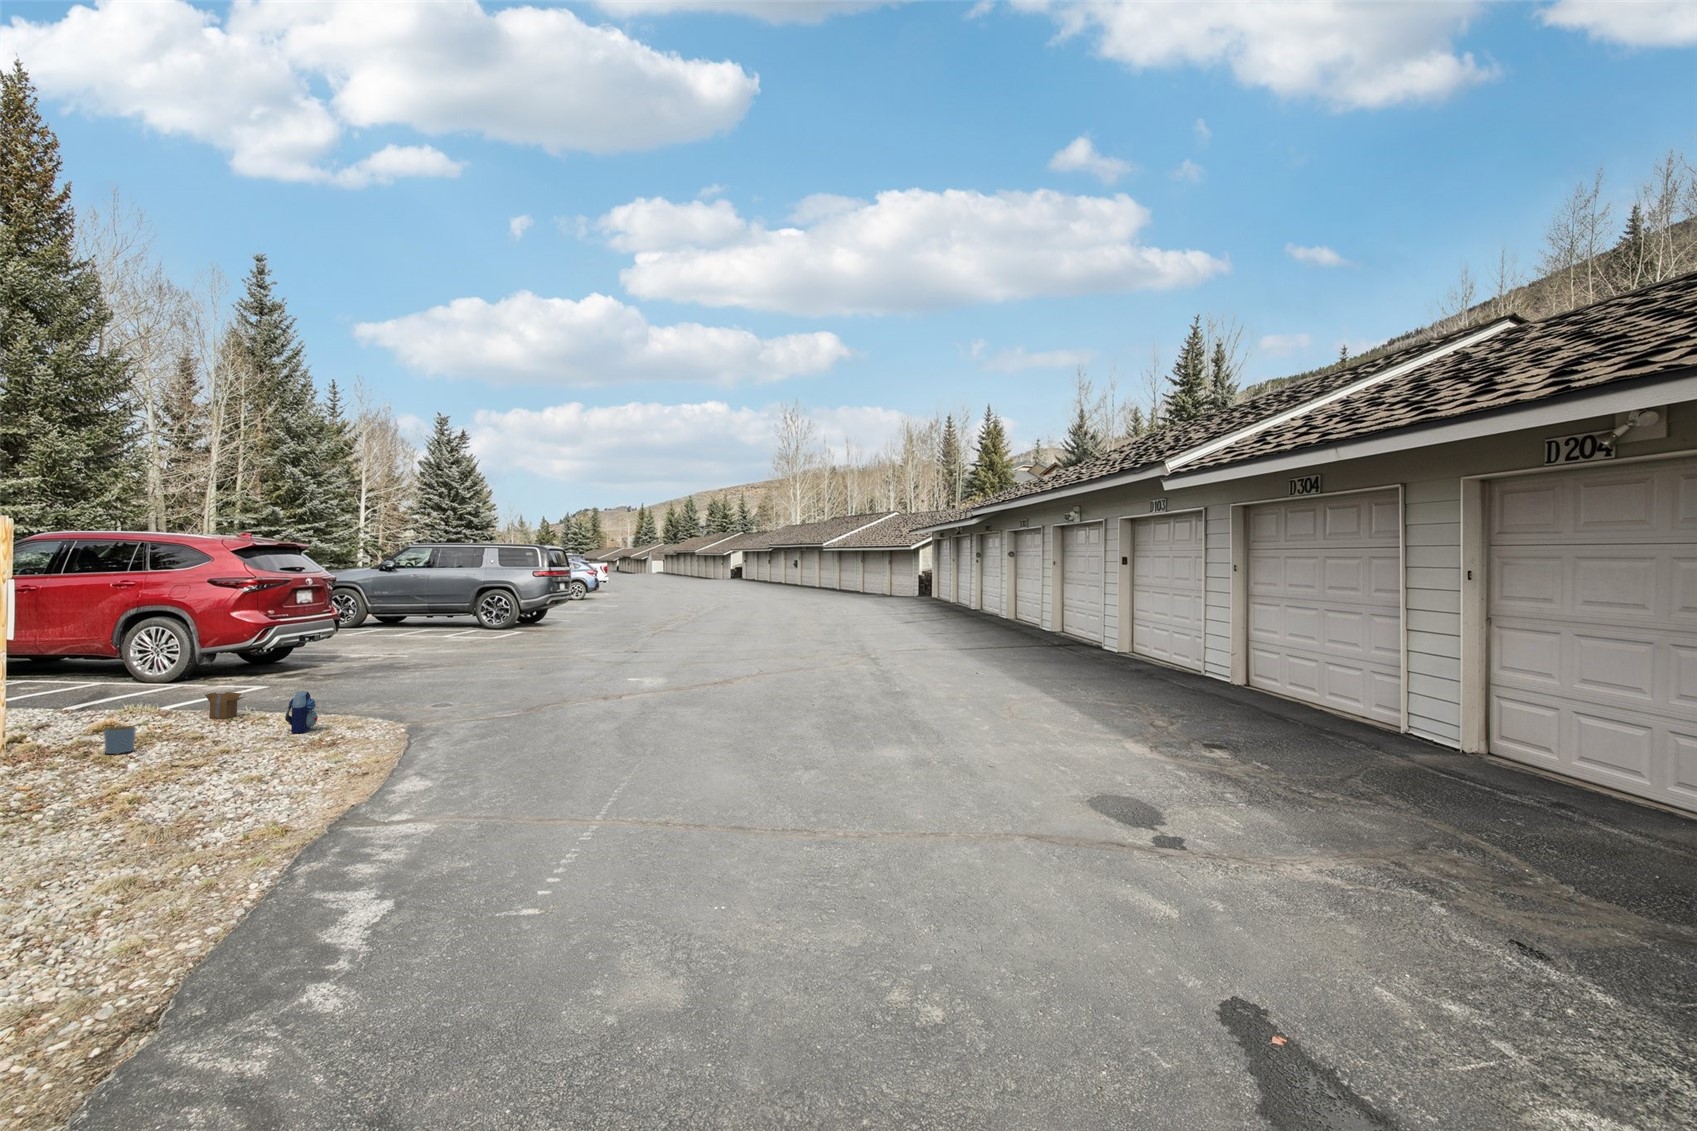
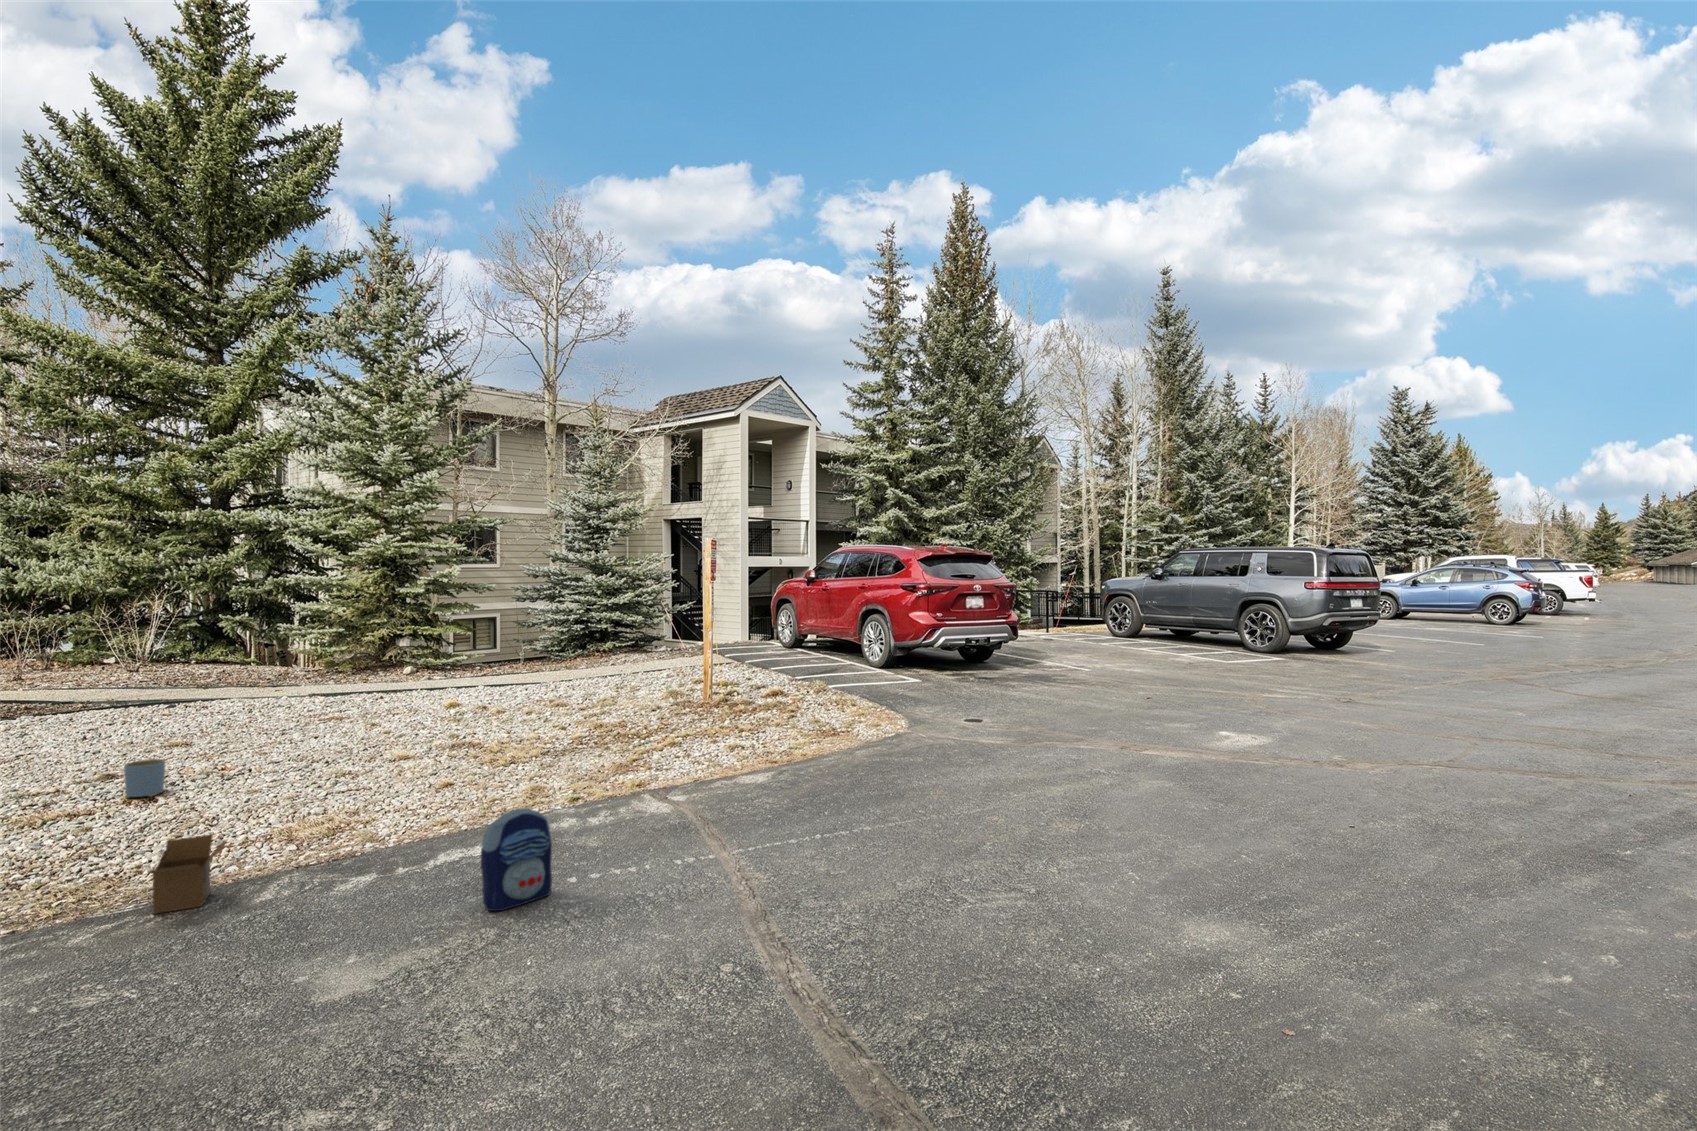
backpack: present [285,691,318,733] -> present [481,808,552,911]
cardboard box: present [205,692,244,719] -> present [149,835,227,914]

